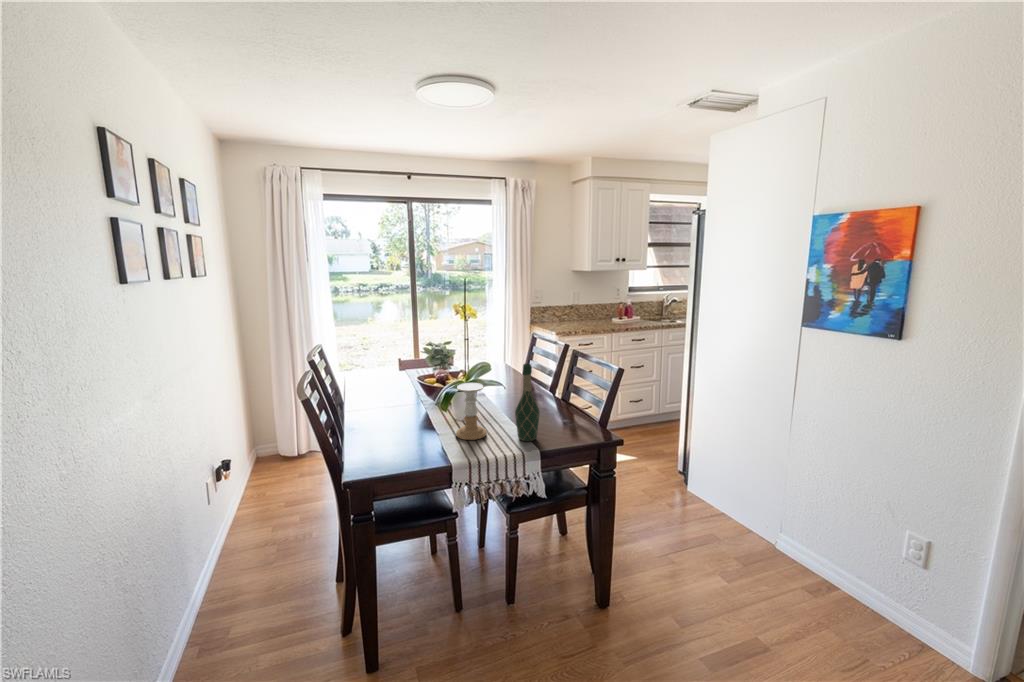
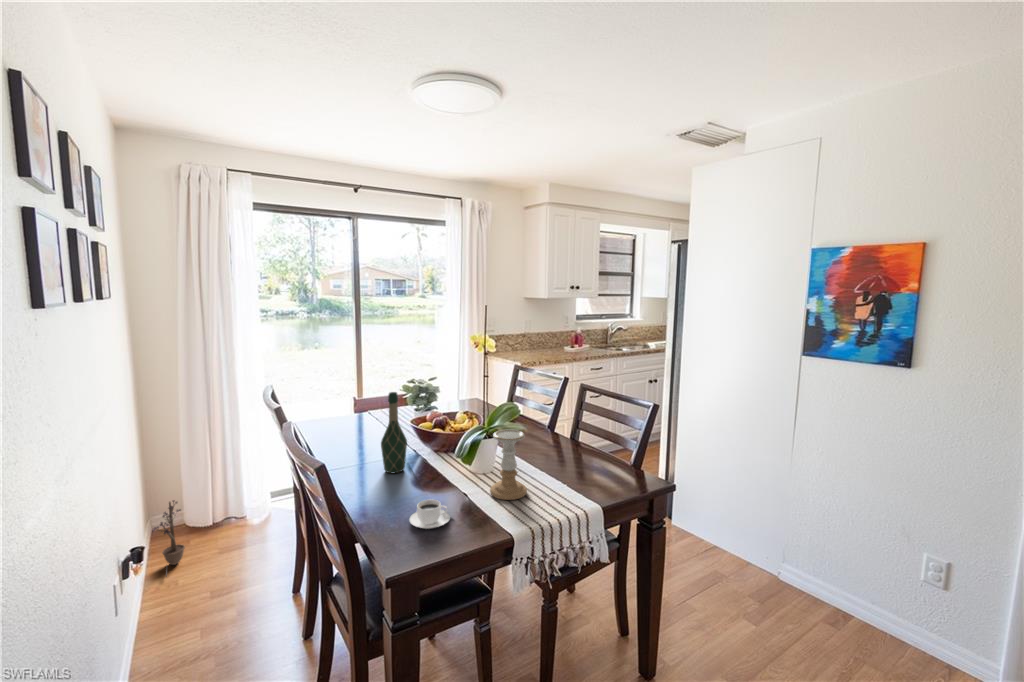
wine bottle: present [515,364,540,441] -> present [381,392,407,473]
decorative plant: none [247,433,272,490] -> present [153,500,185,565]
coffee cup: none [382,434,415,455] -> present [410,499,450,529]

